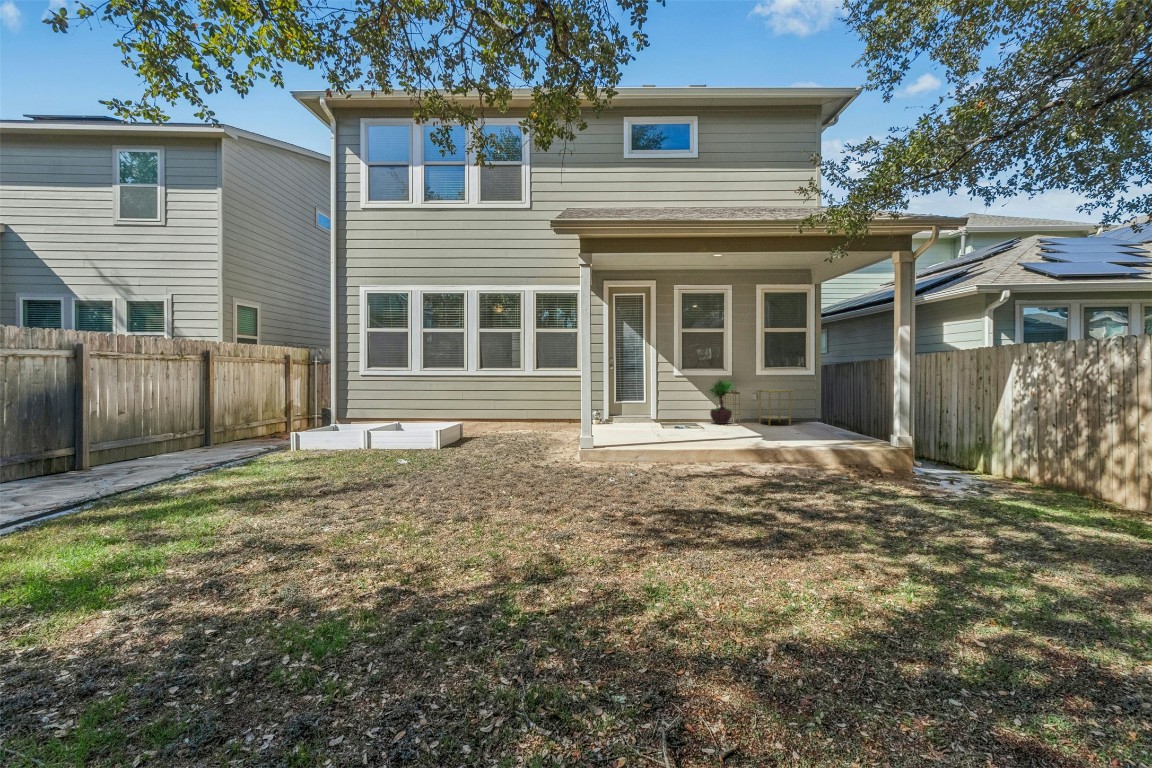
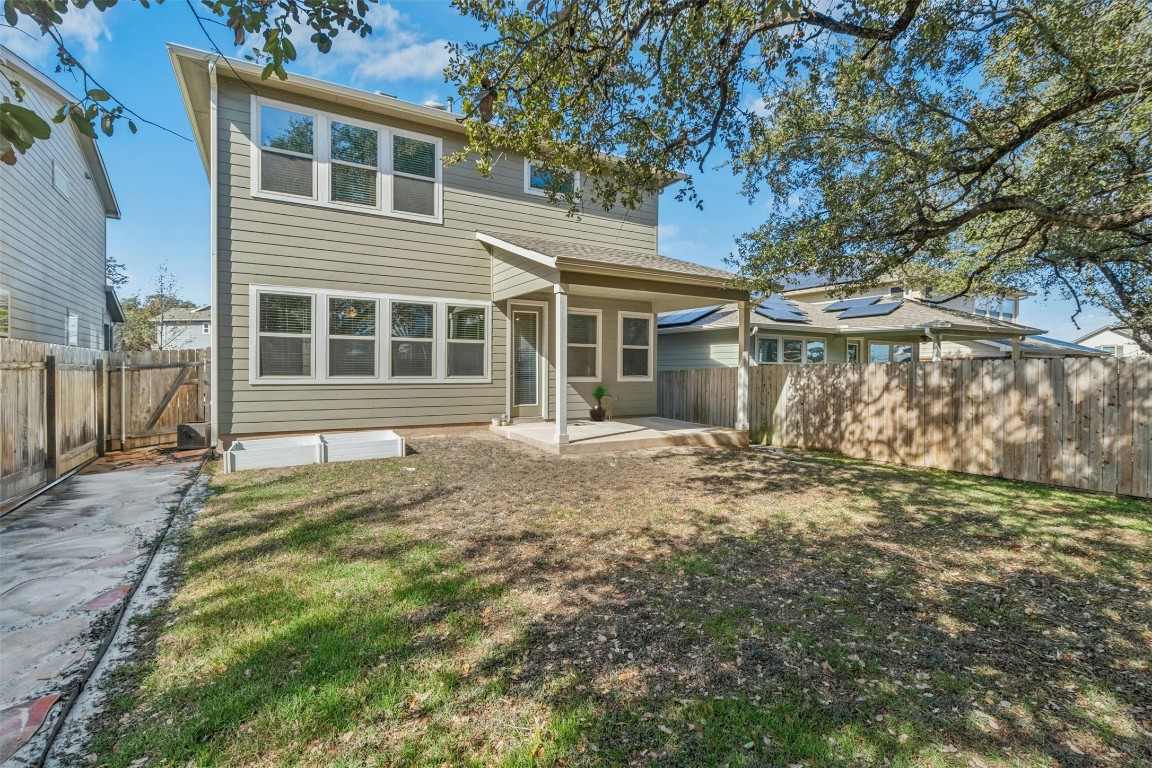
side table: present [756,389,794,425] -> none [620,392,648,421]

